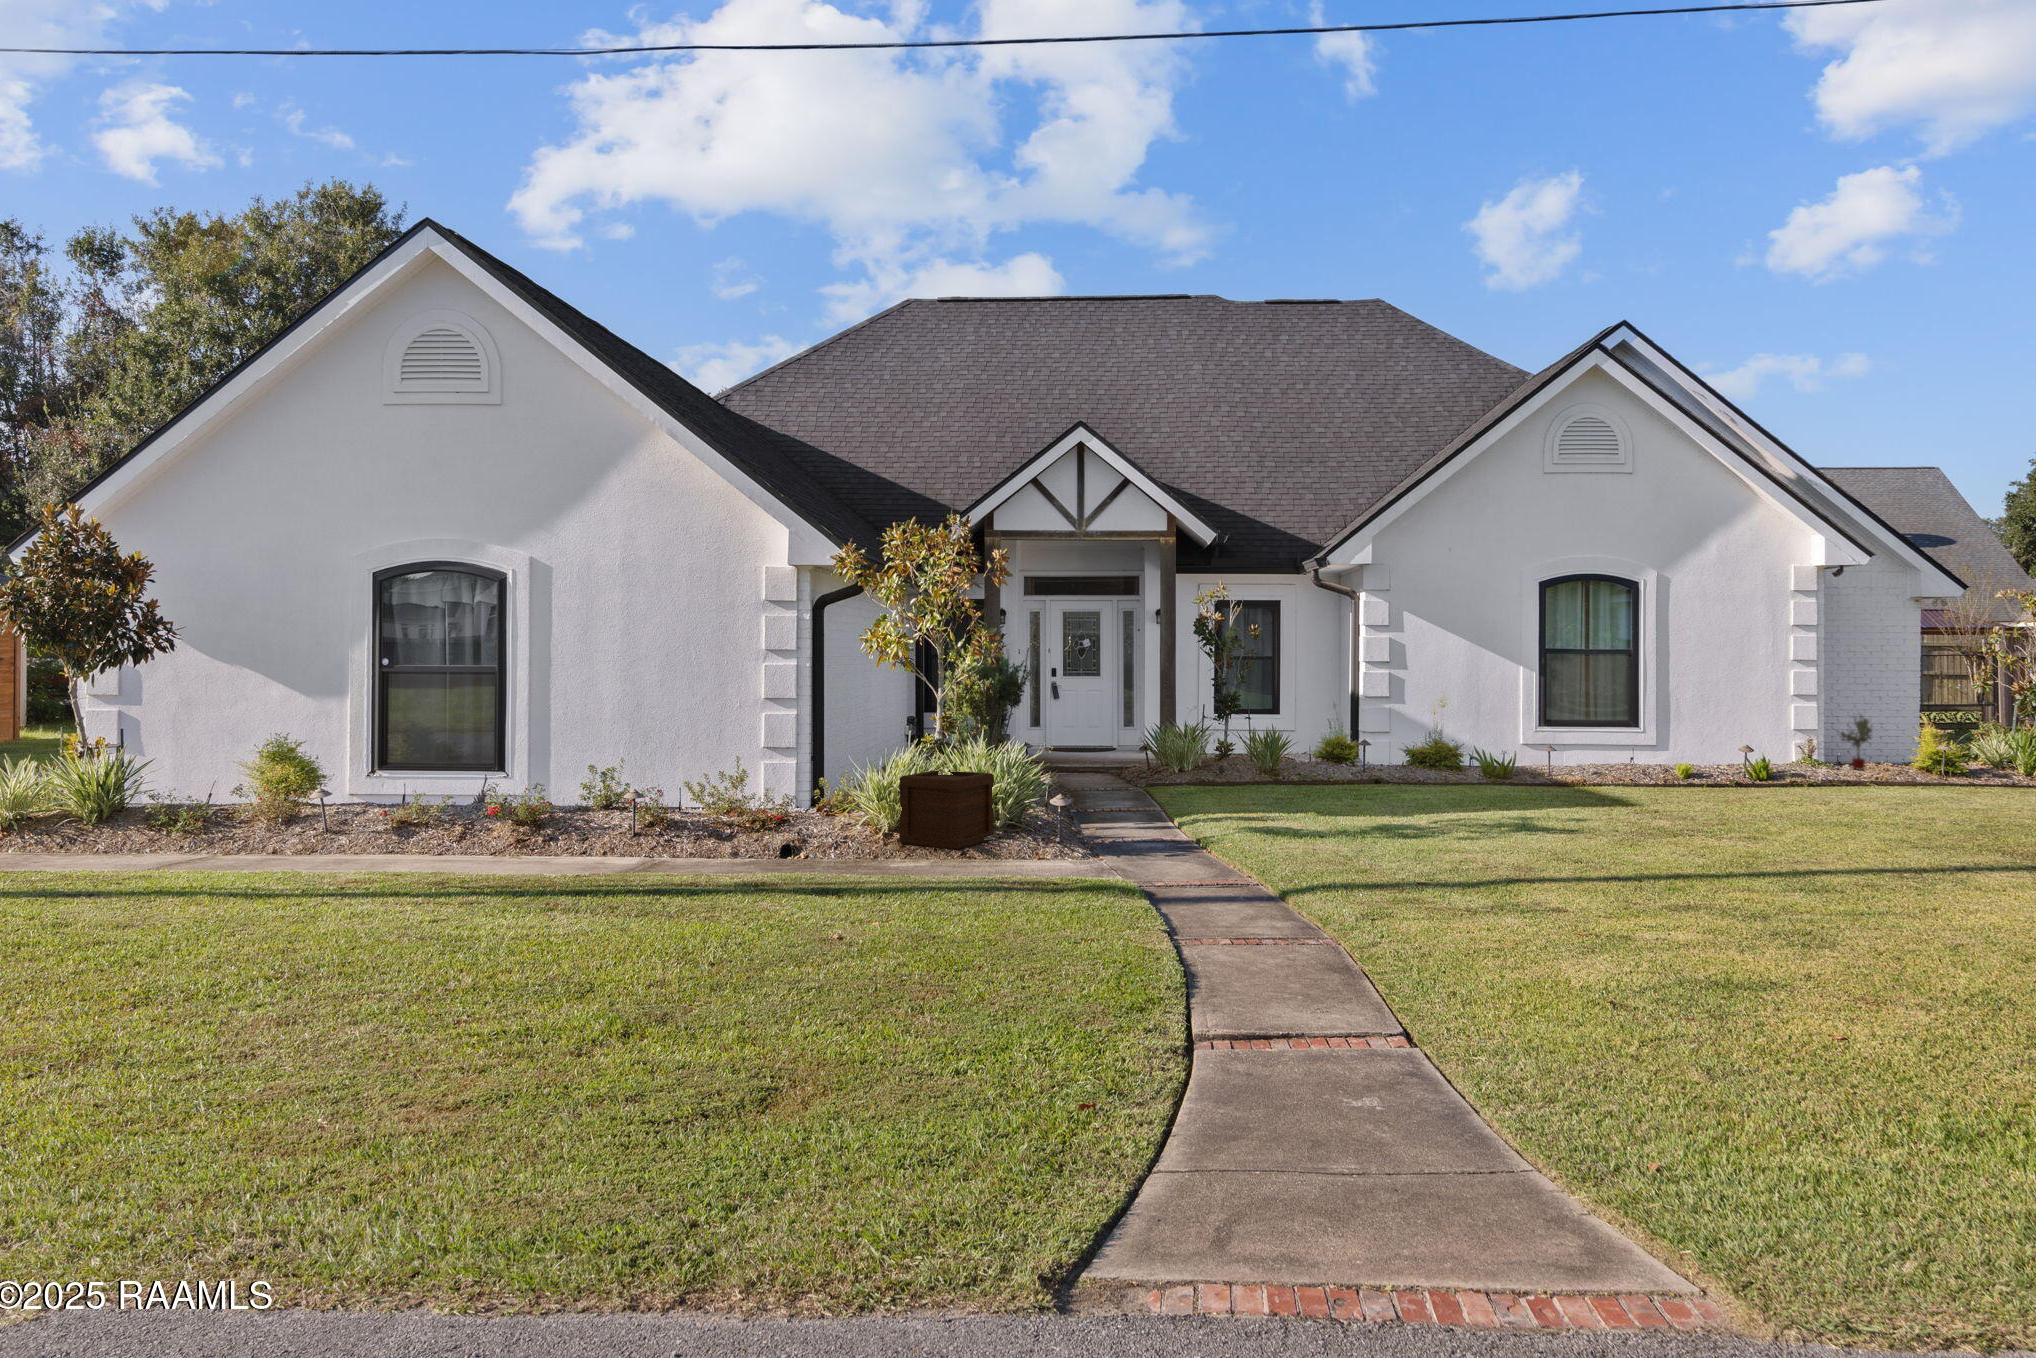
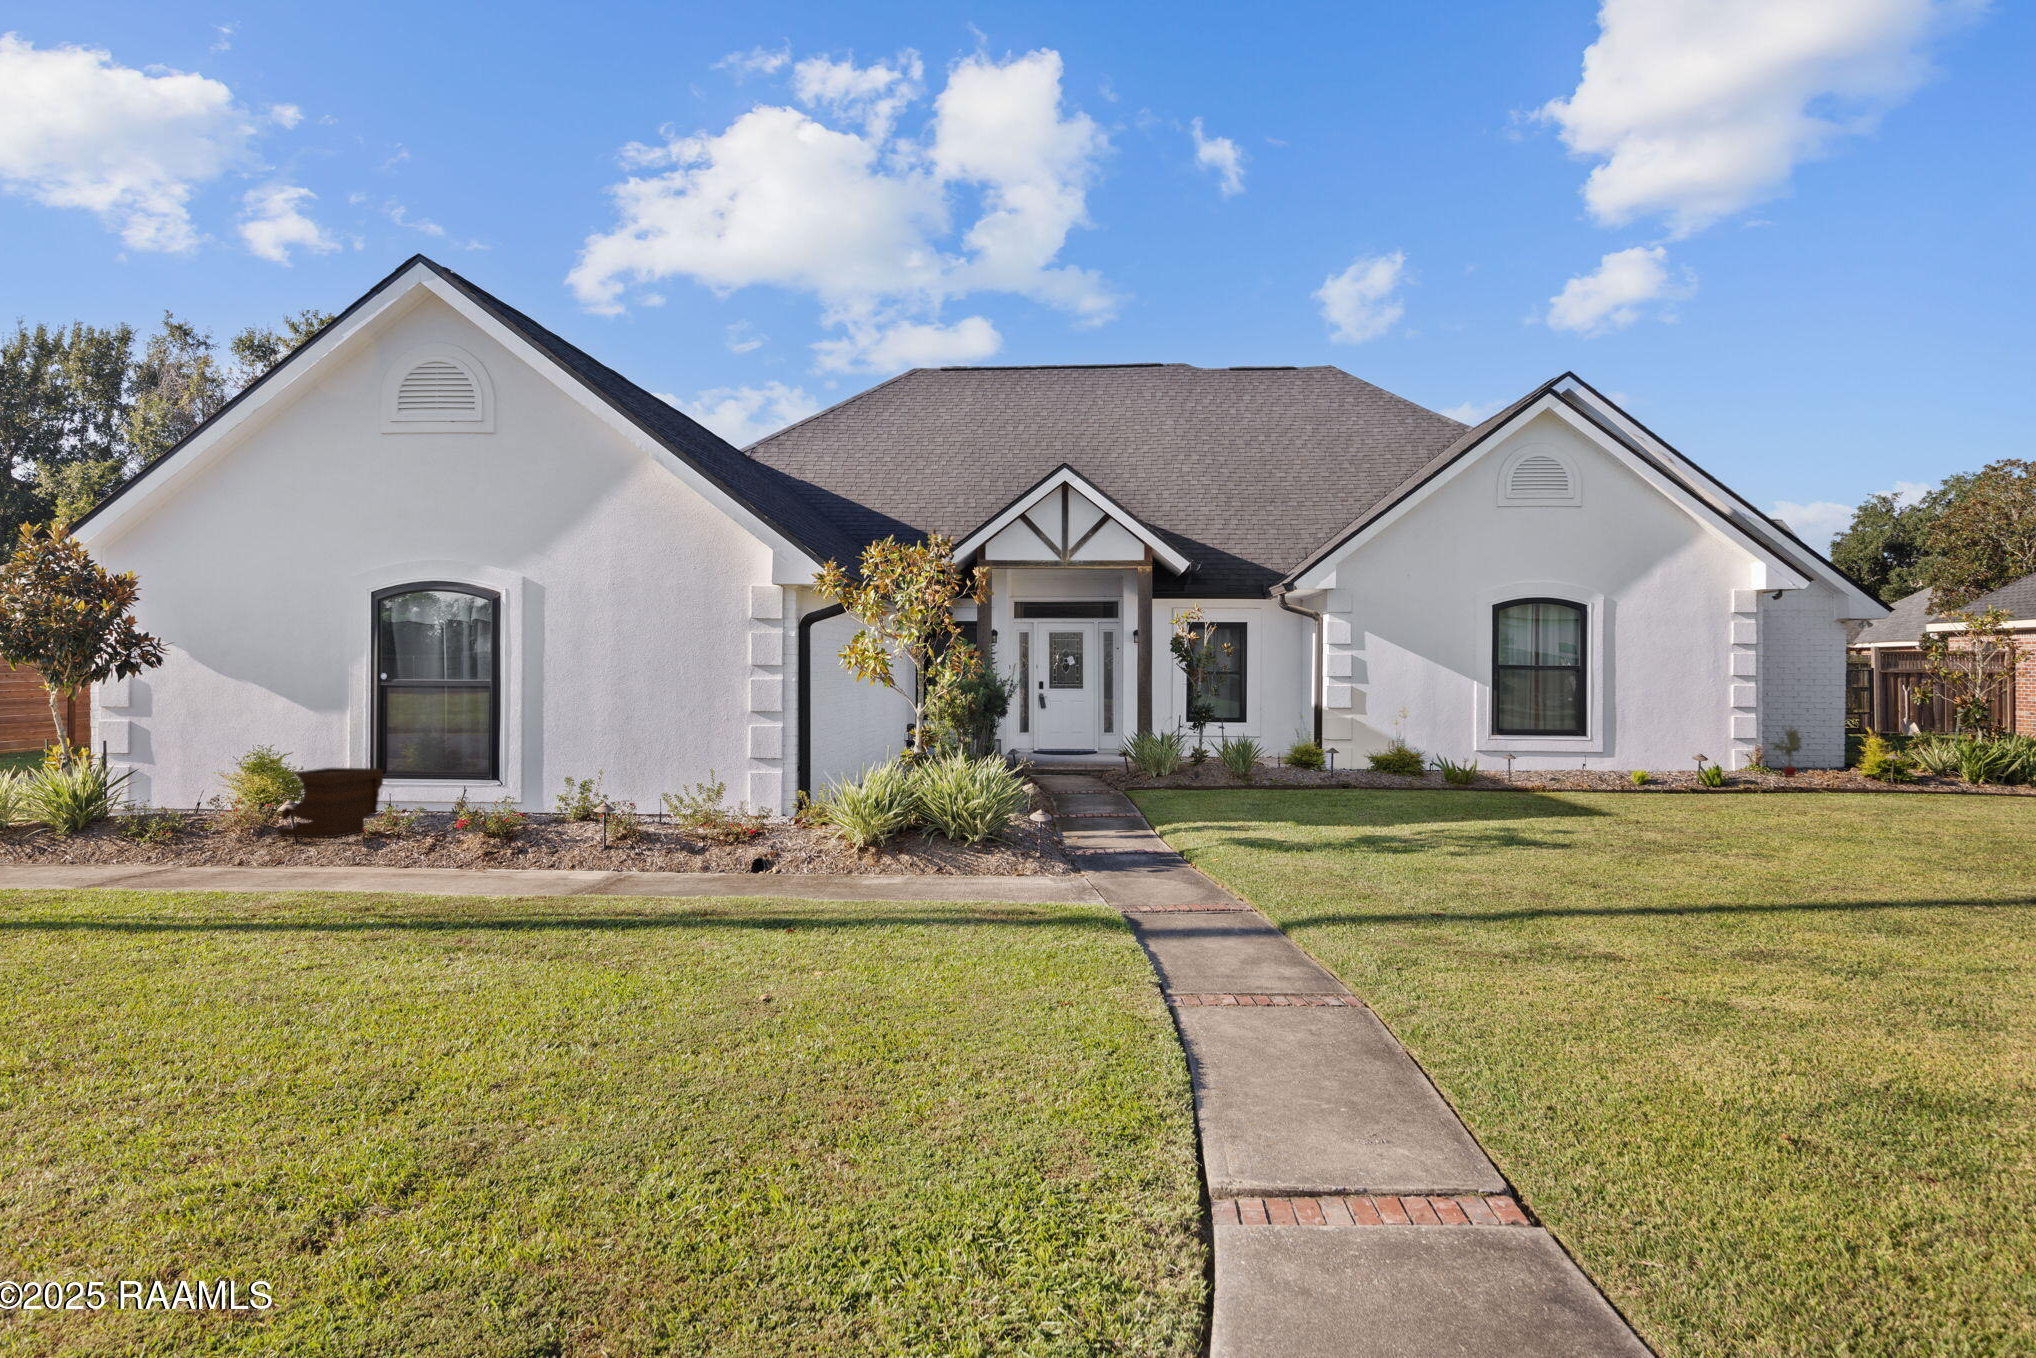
wooden crate: present [900,771,994,850] -> present [278,768,383,838]

